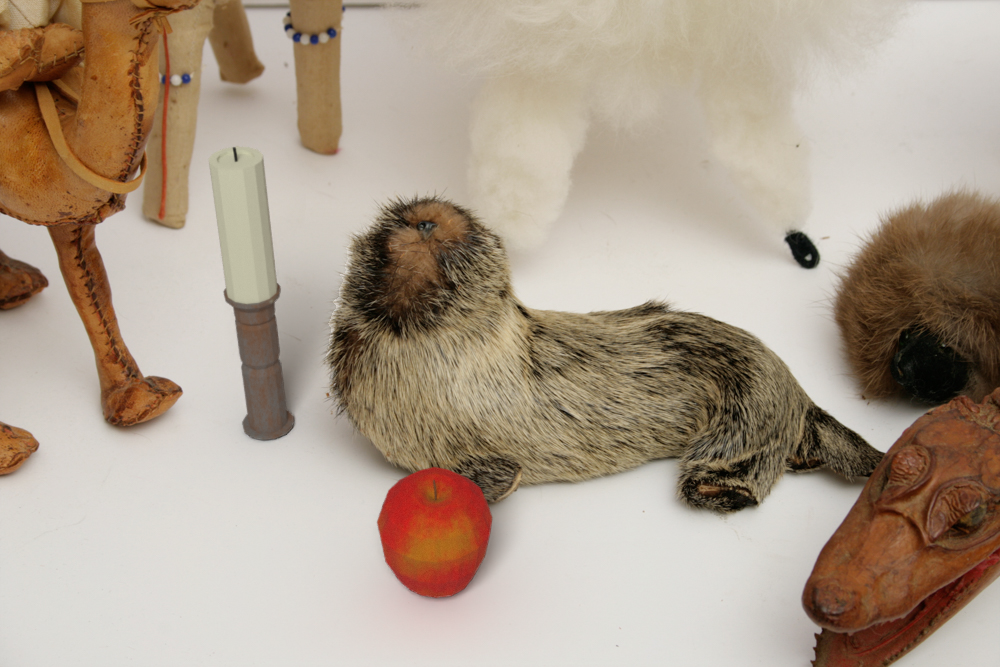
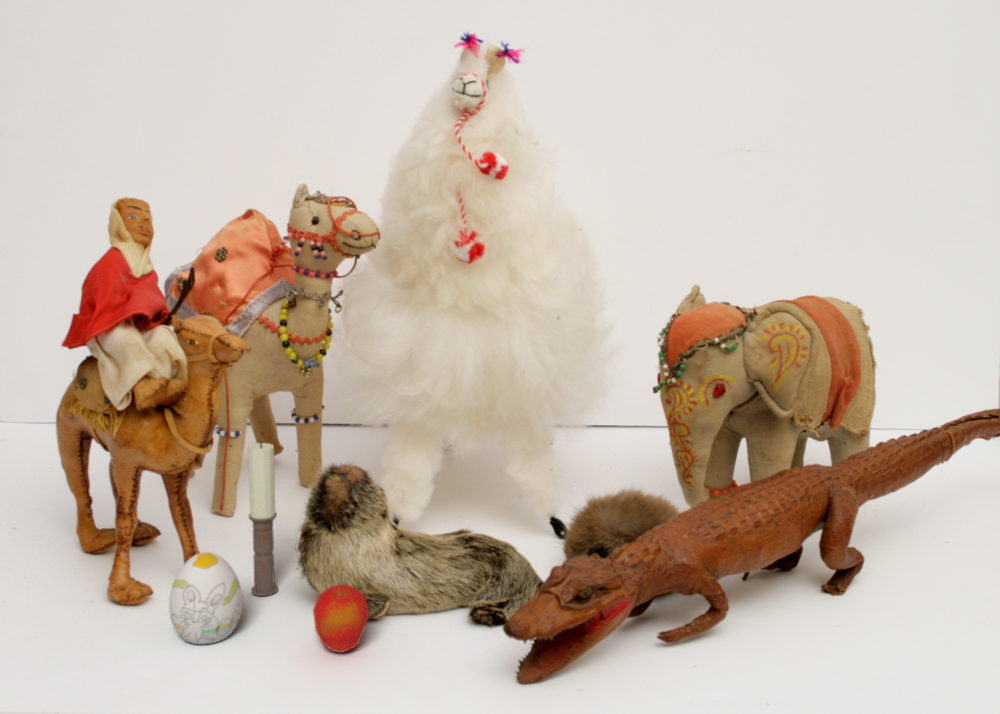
decorative egg: none [82,396,230,572] -> present [169,552,243,644]

